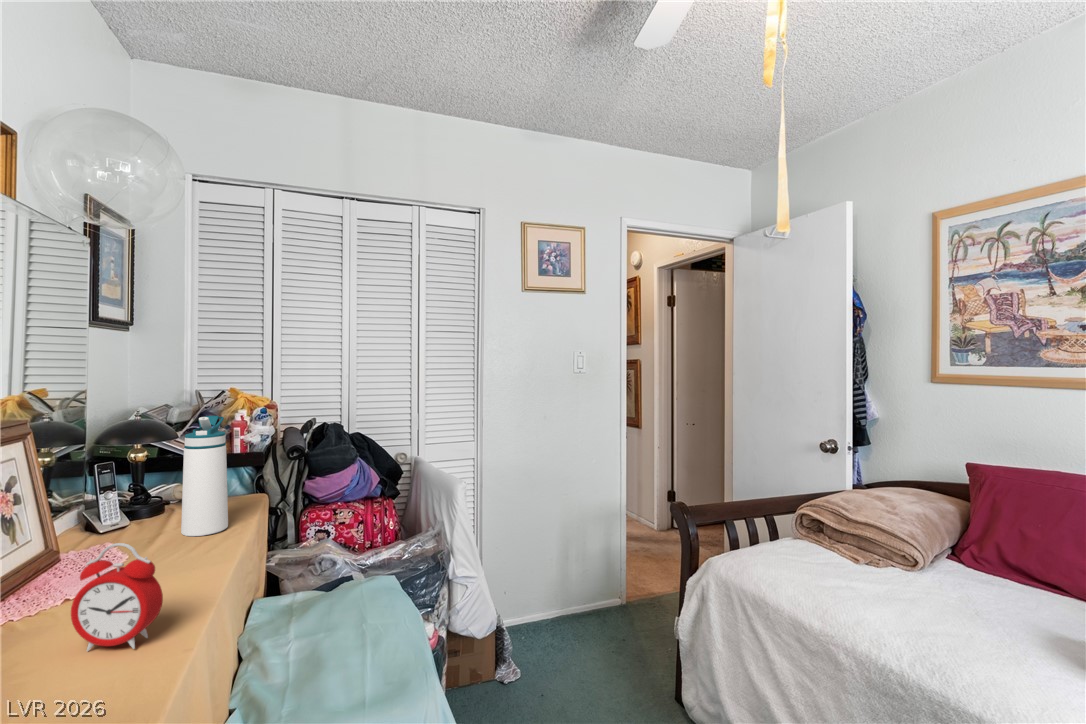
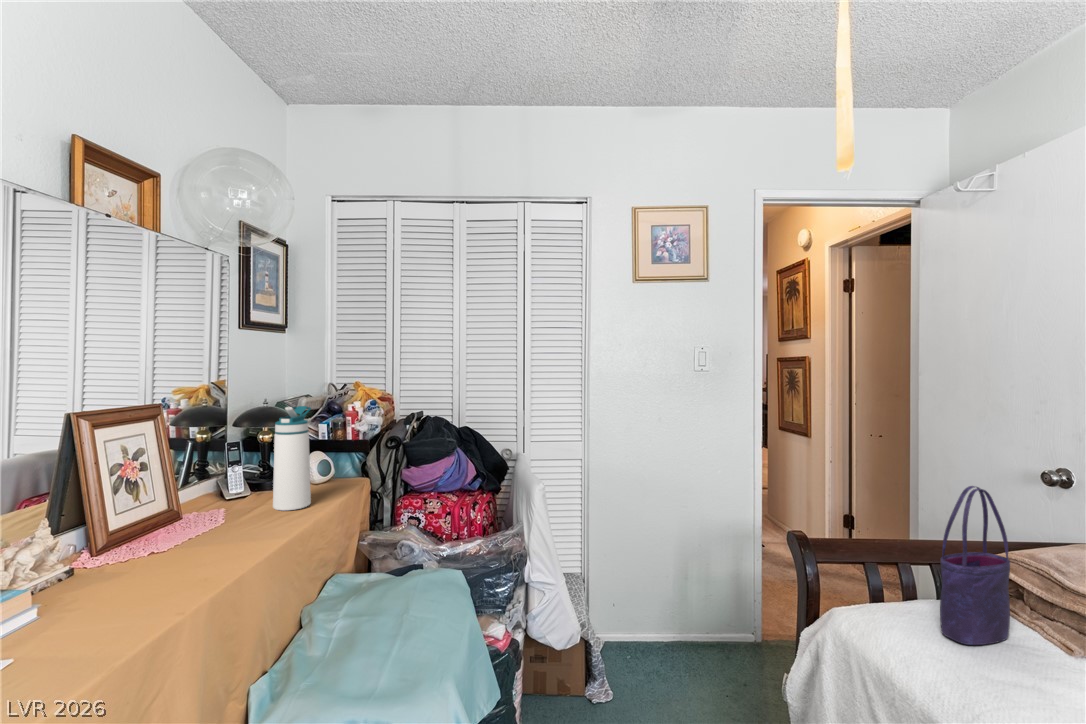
tote bag: none [785,454,824,568] -> present [940,486,1010,645]
alarm clock: present [71,543,163,651] -> none [116,511,180,602]

